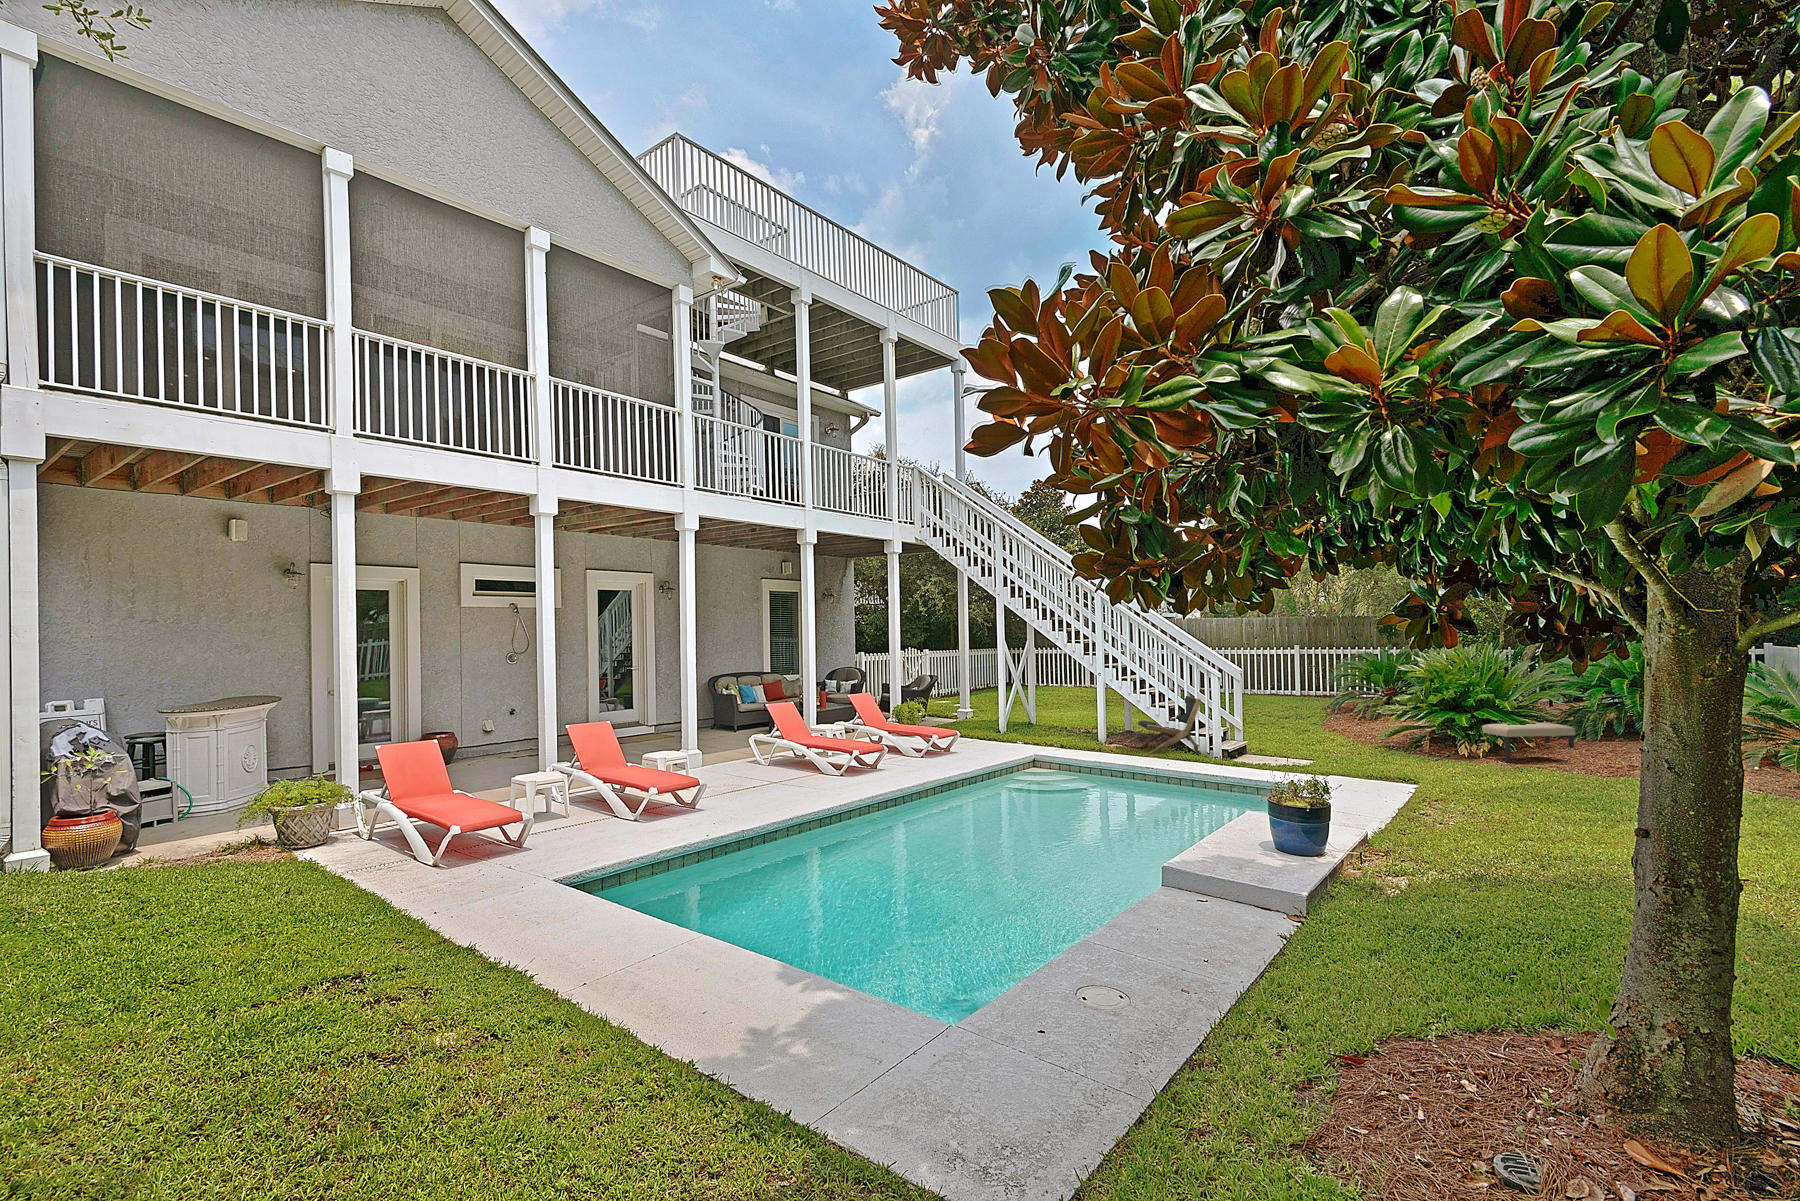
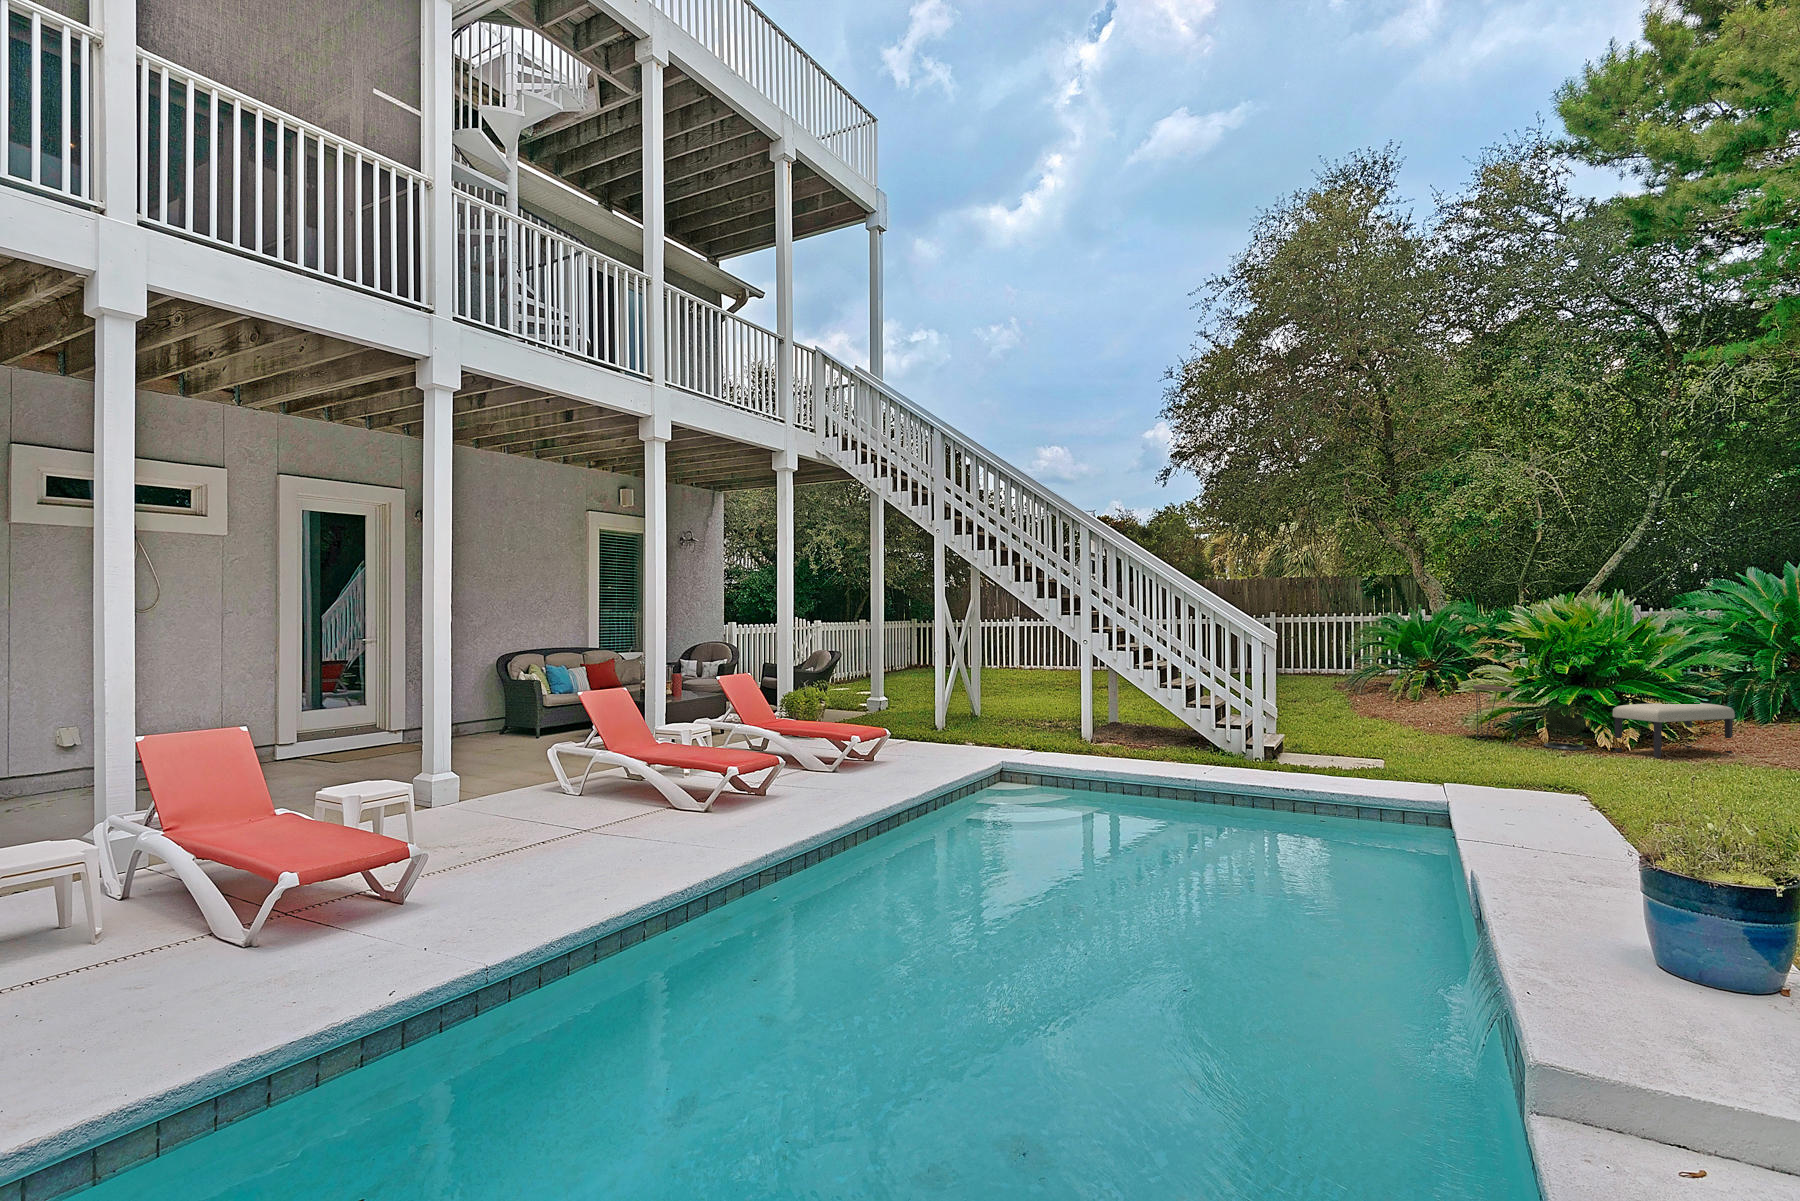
lounge chair: present [1138,696,1201,754] -> none [1143,670,1241,756]
side table: none [1390,707,1422,749] -> present [1473,684,1518,741]
potted tree: none [1430,709,1466,756] -> present [1541,704,1586,750]

